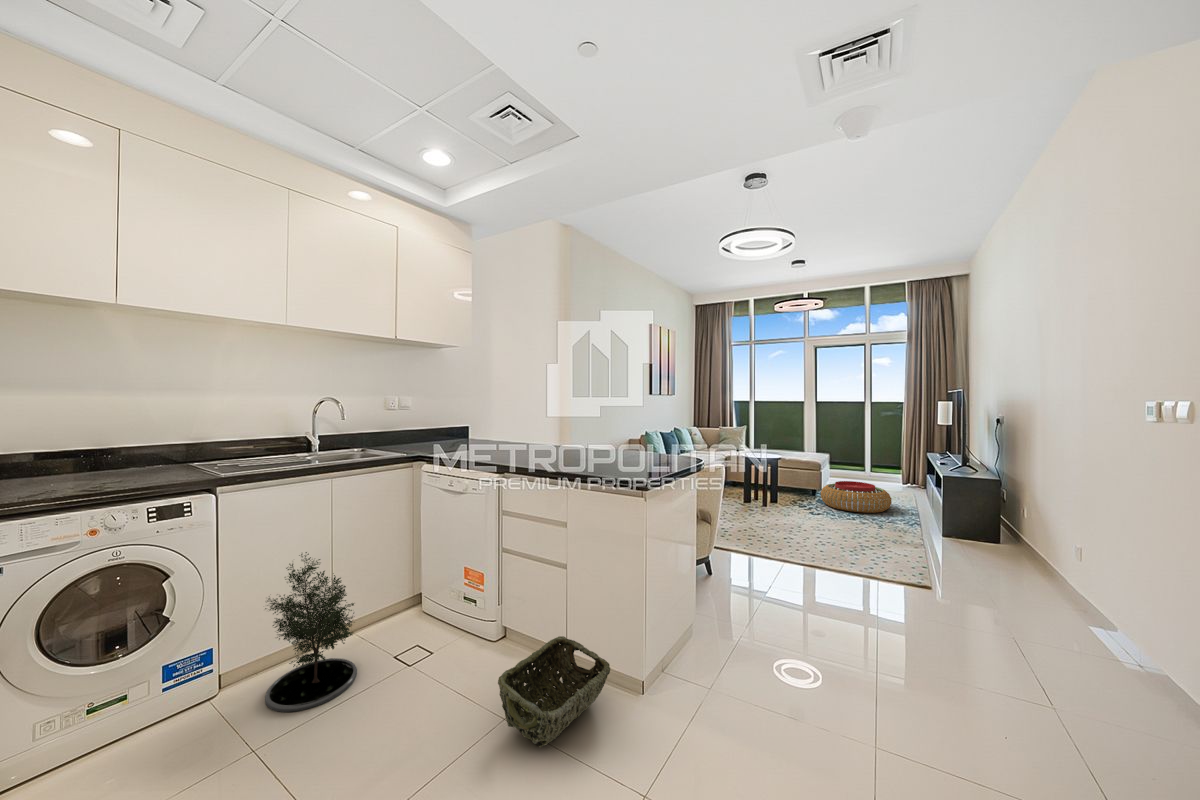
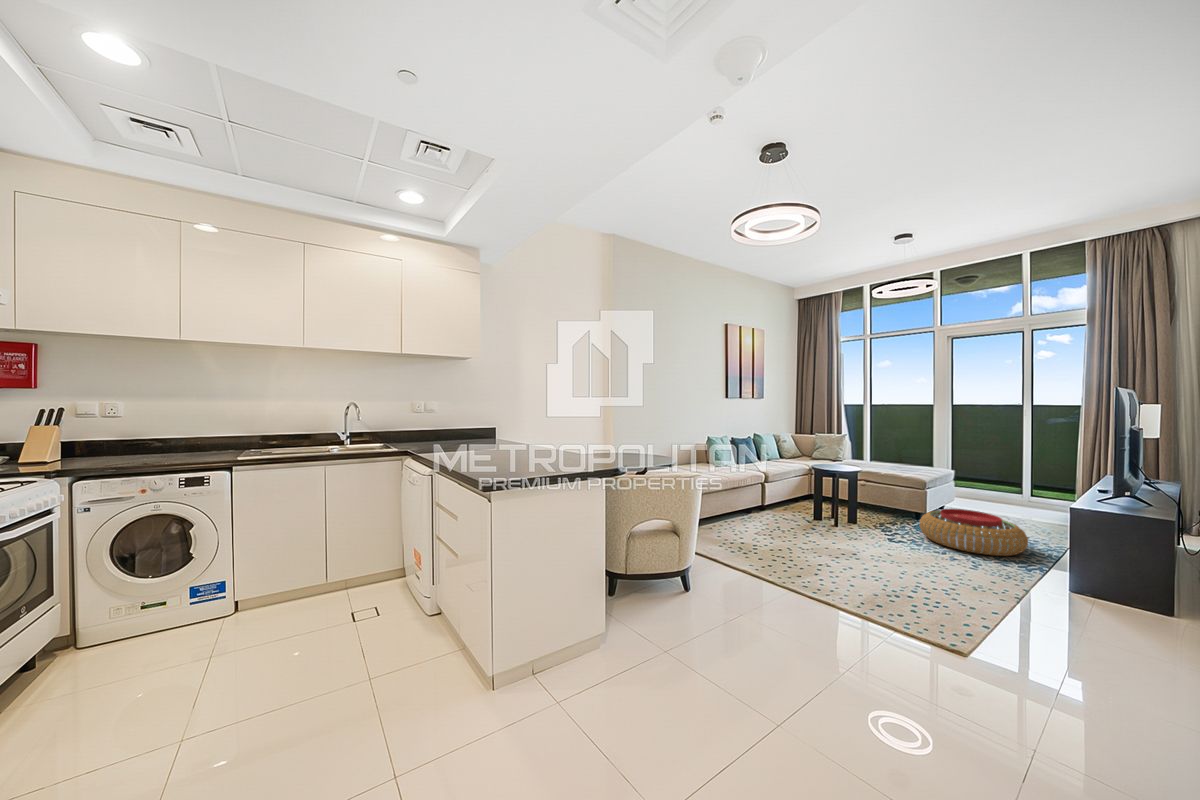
potted tree: present [265,552,357,712] -> none [243,519,327,641]
woven basket: present [498,636,610,747] -> none [335,628,455,727]

